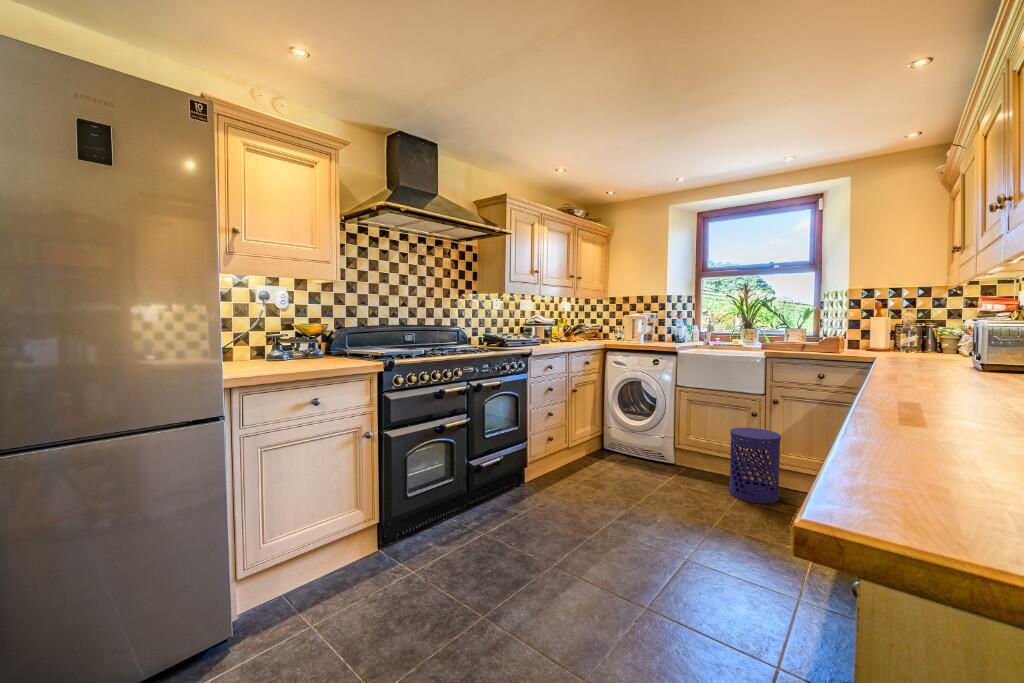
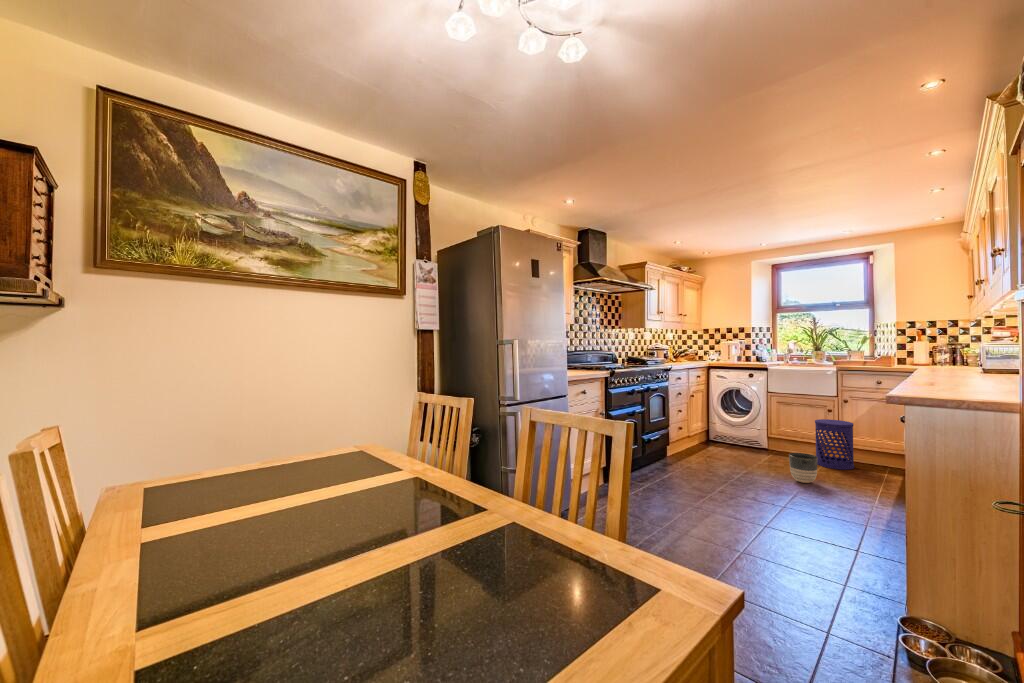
planter: none [679,487,719,536] -> present [789,453,818,483]

